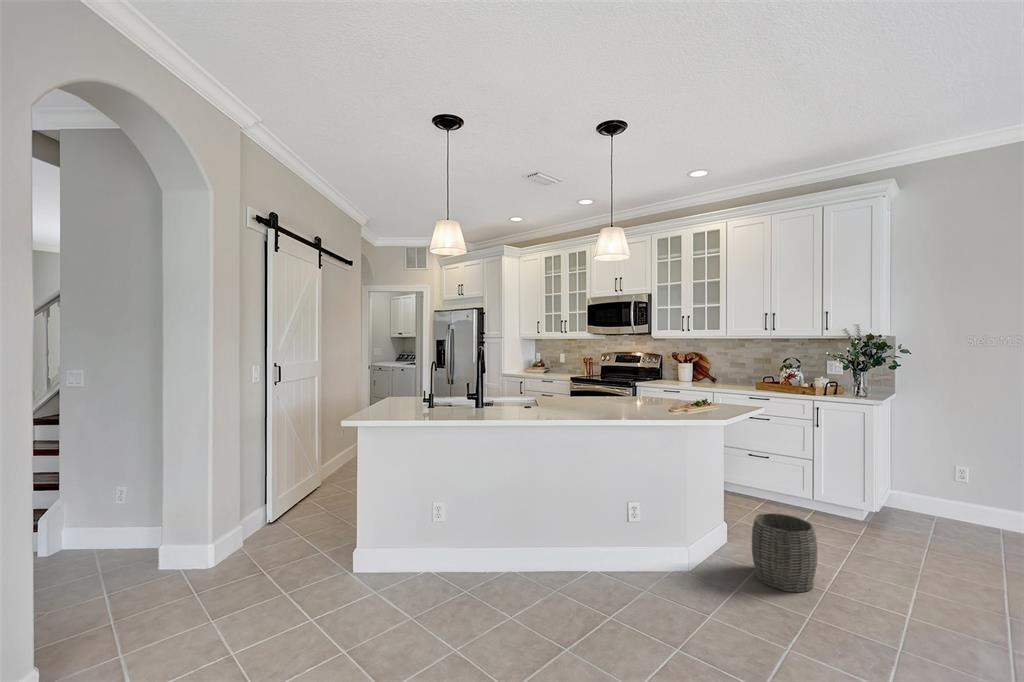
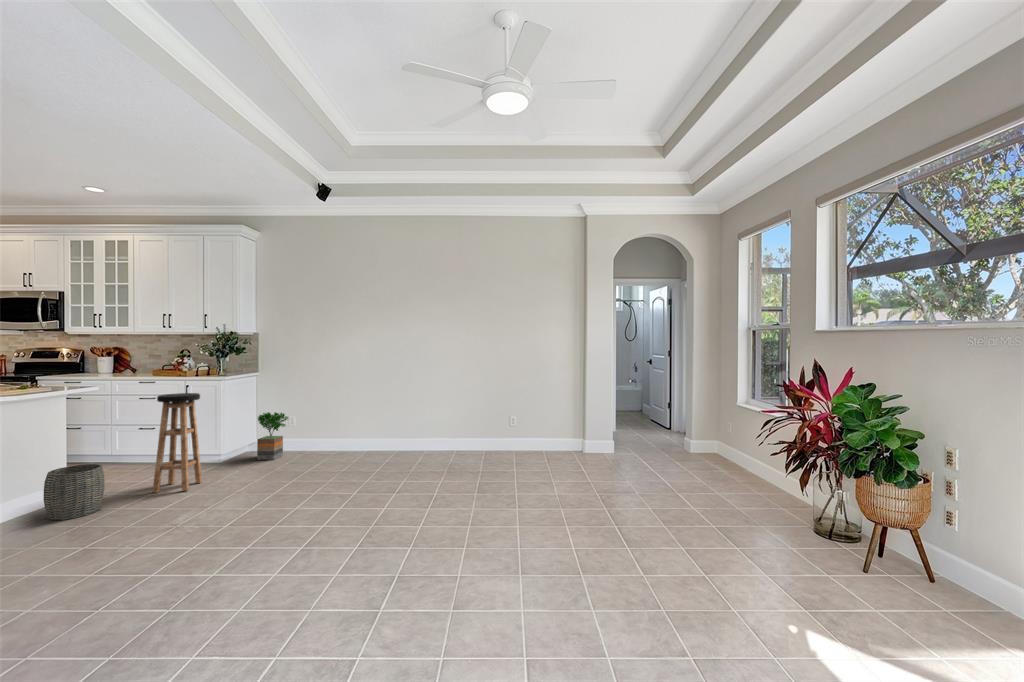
bar stool: none [842,425,905,578] -> present [153,393,202,493]
potted tree: none [911,455,976,534] -> present [257,412,288,460]

